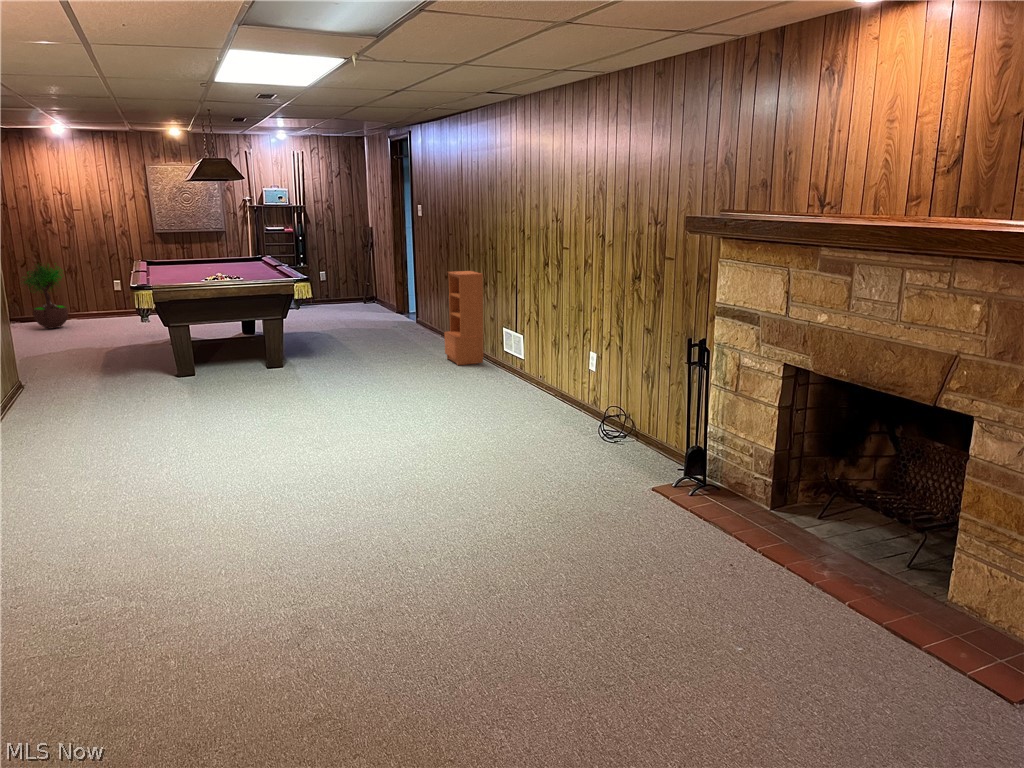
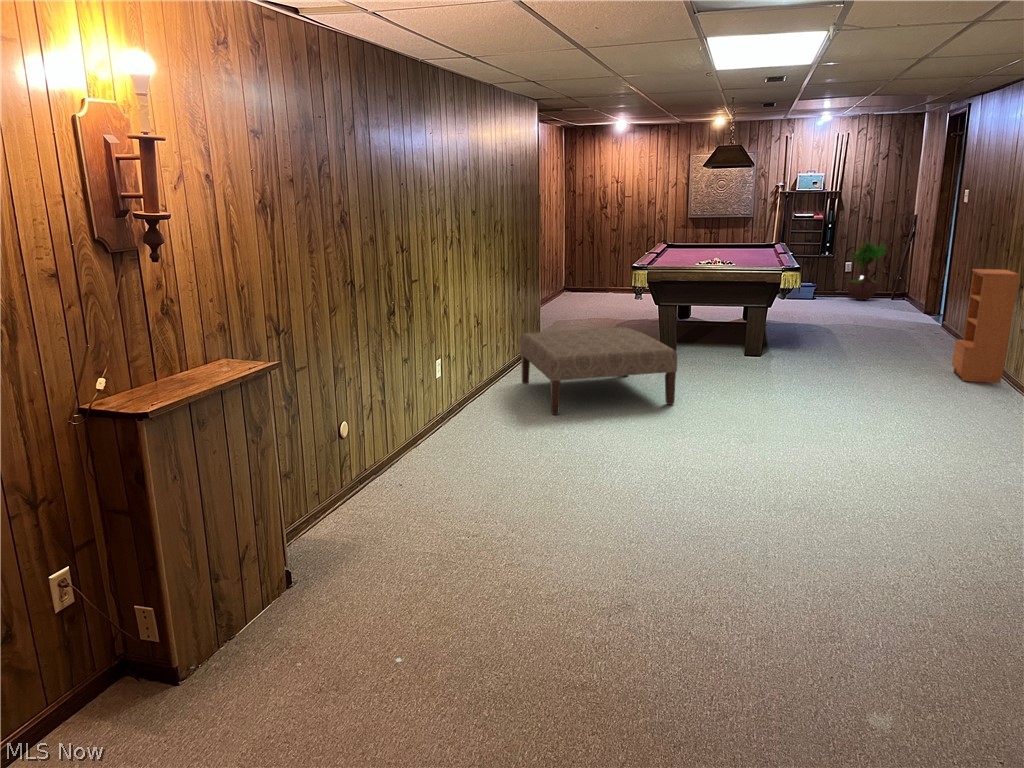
potted tree: present [24,265,68,329] -> present [848,241,885,300]
ottoman: none [9,357,228,469] -> present [520,327,677,415]

